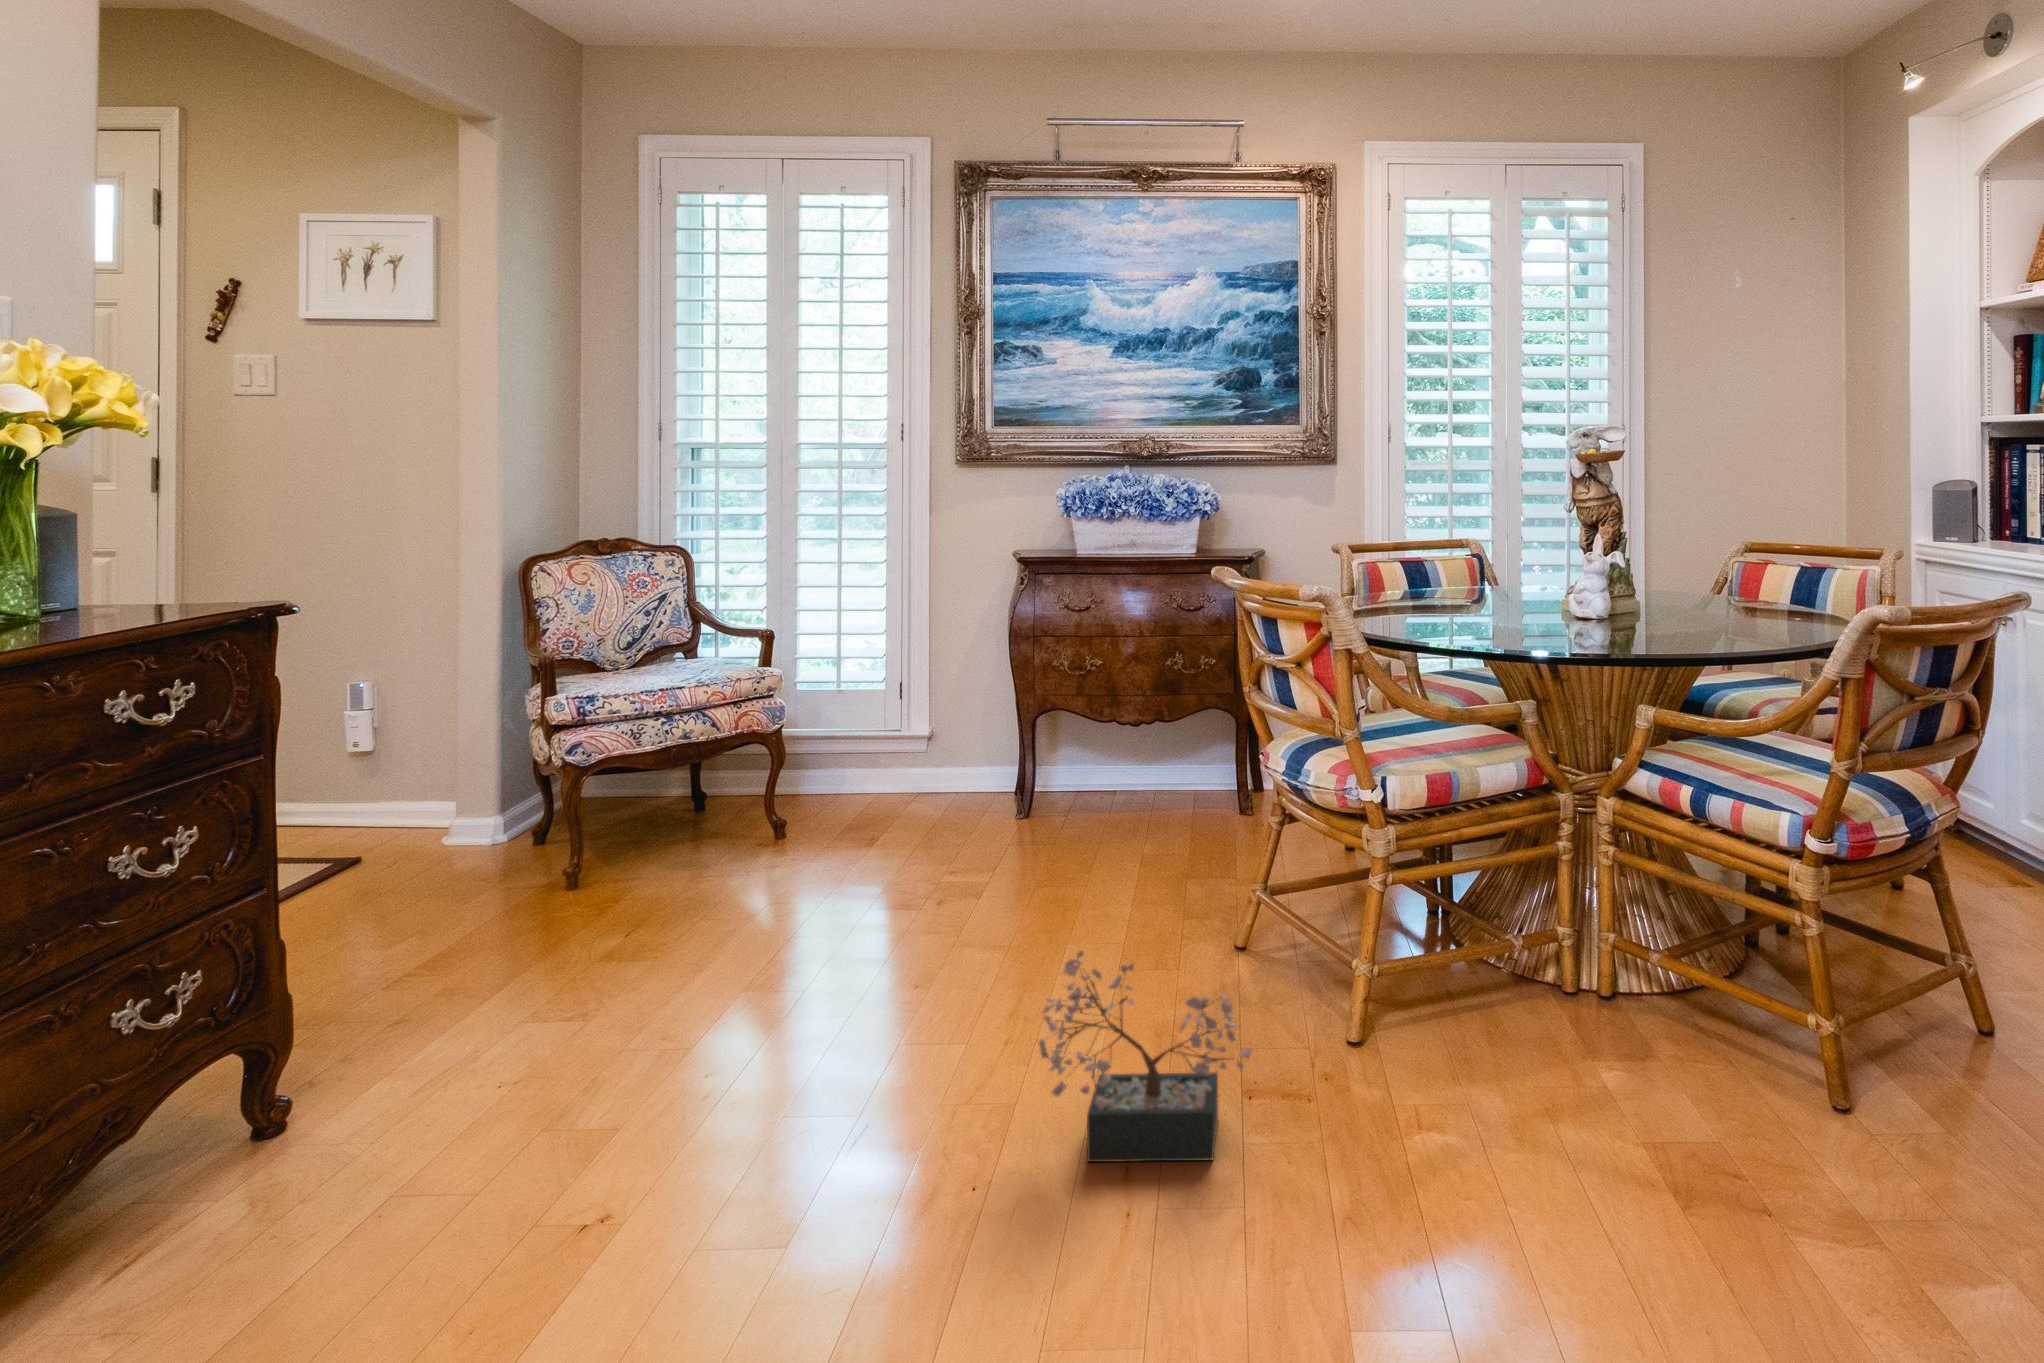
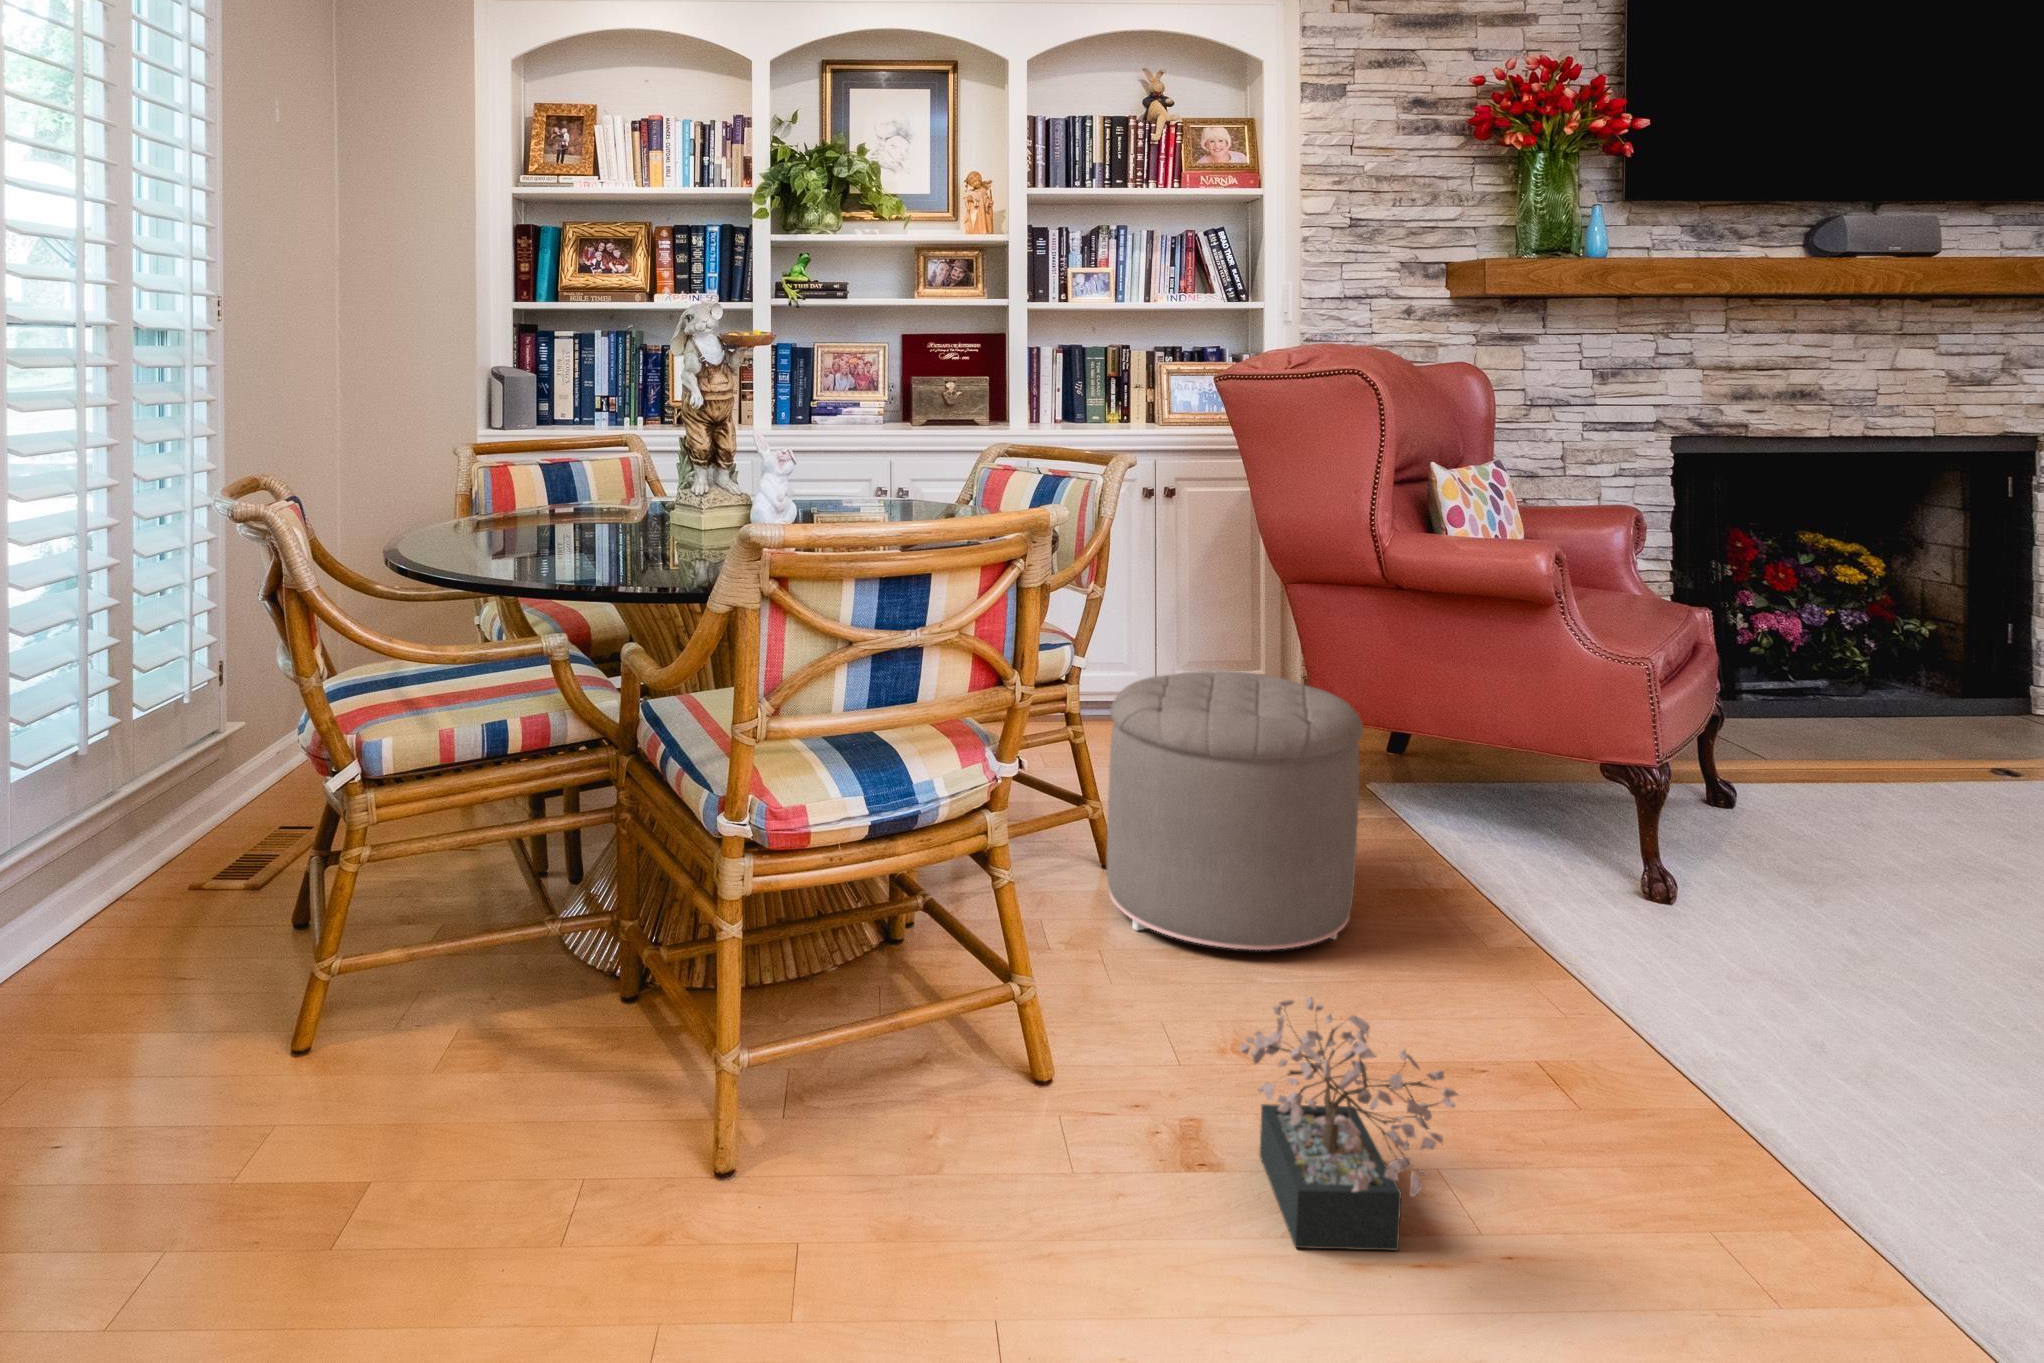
ottoman: none [1593,835,1919,1225] -> present [1107,671,1363,950]

